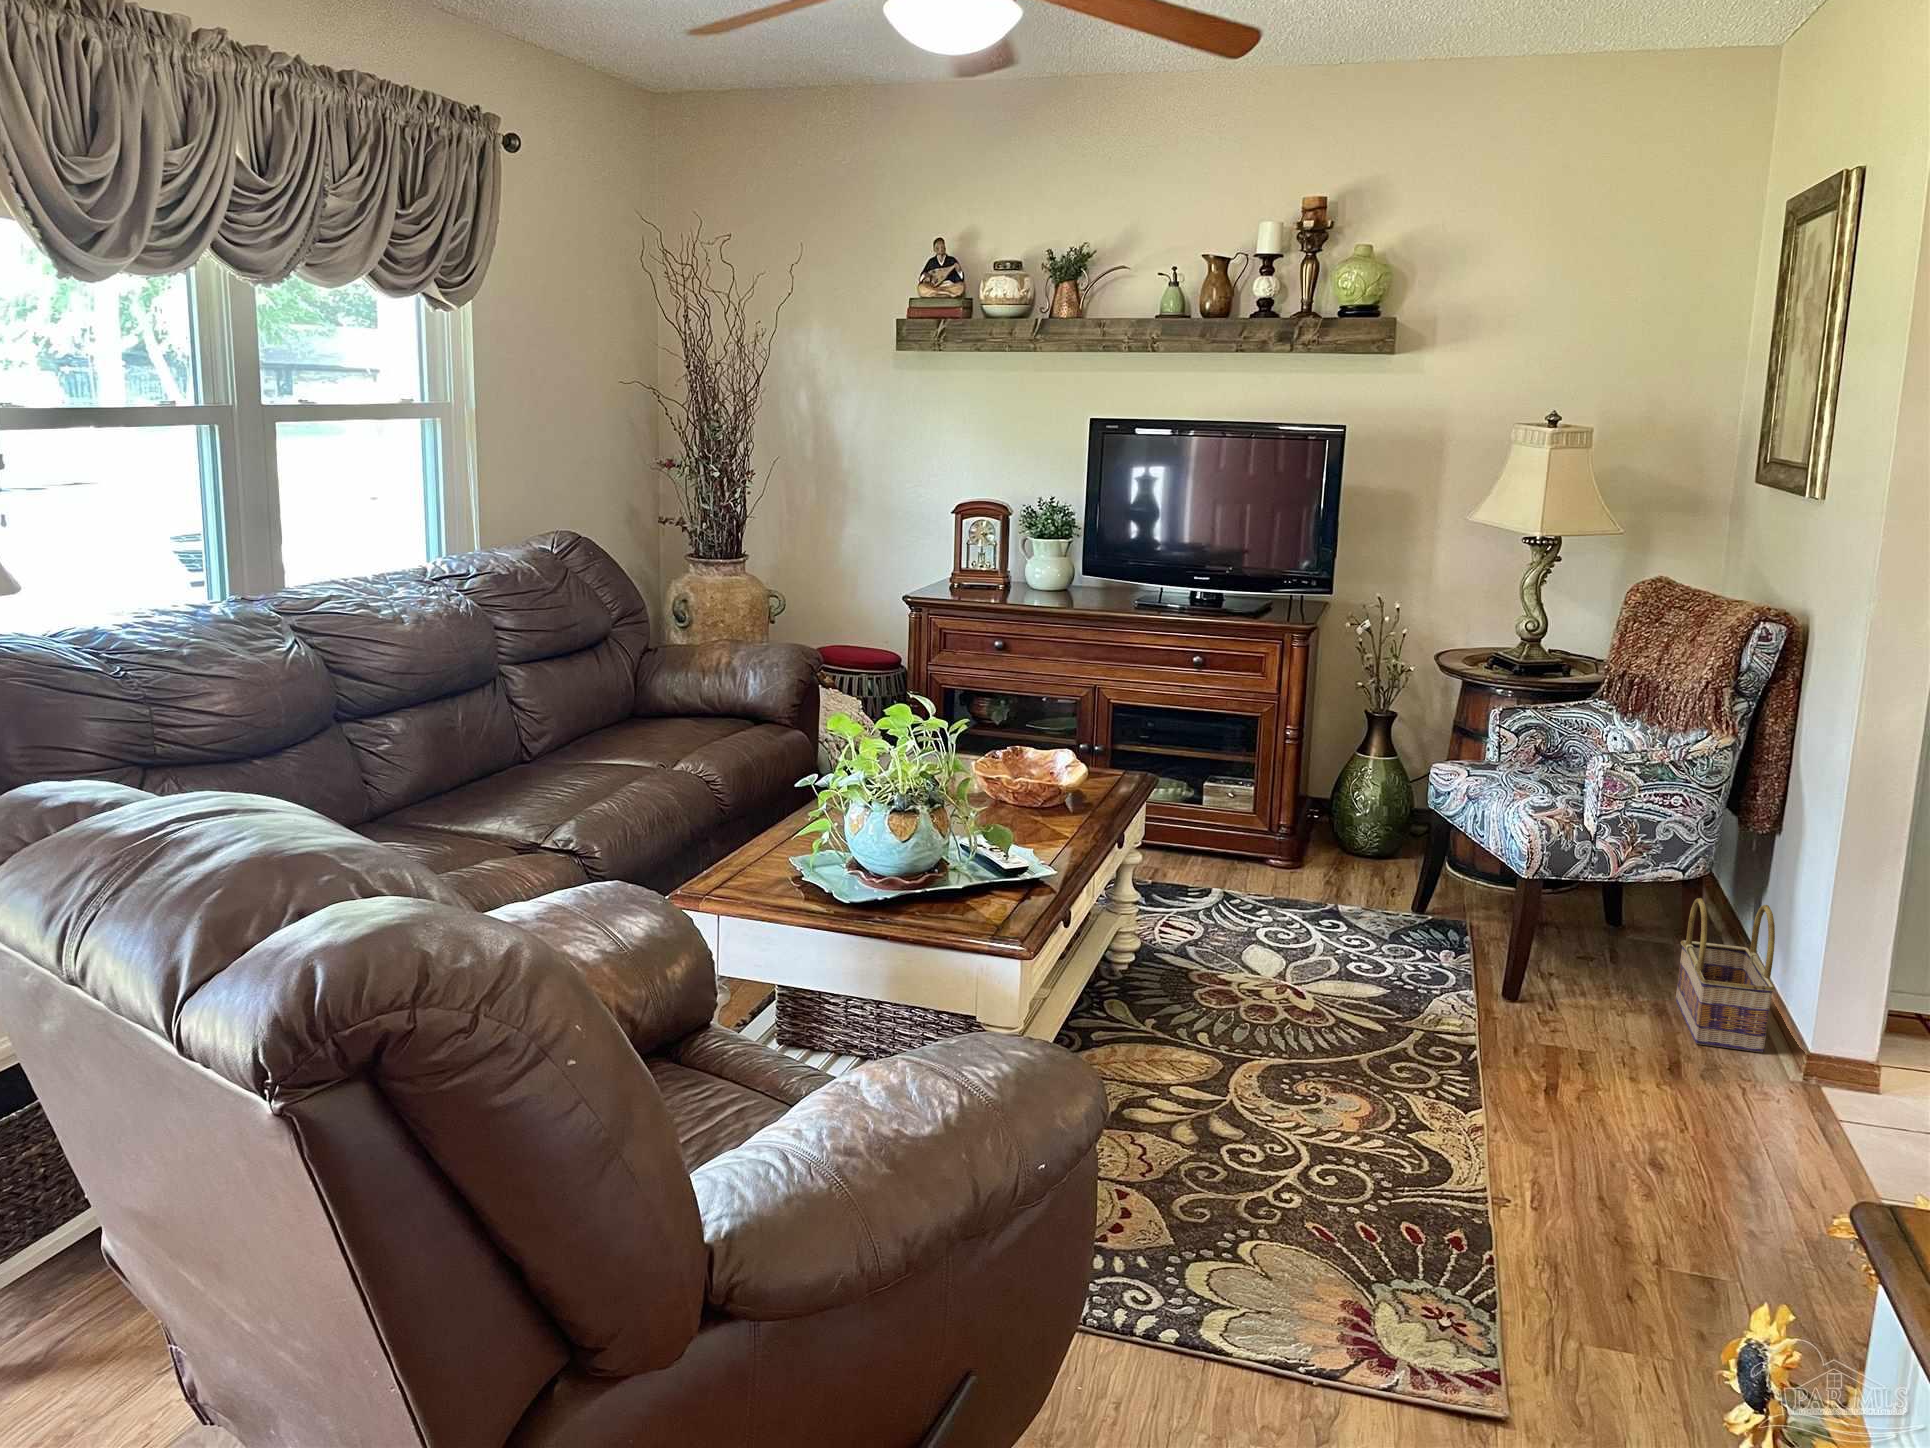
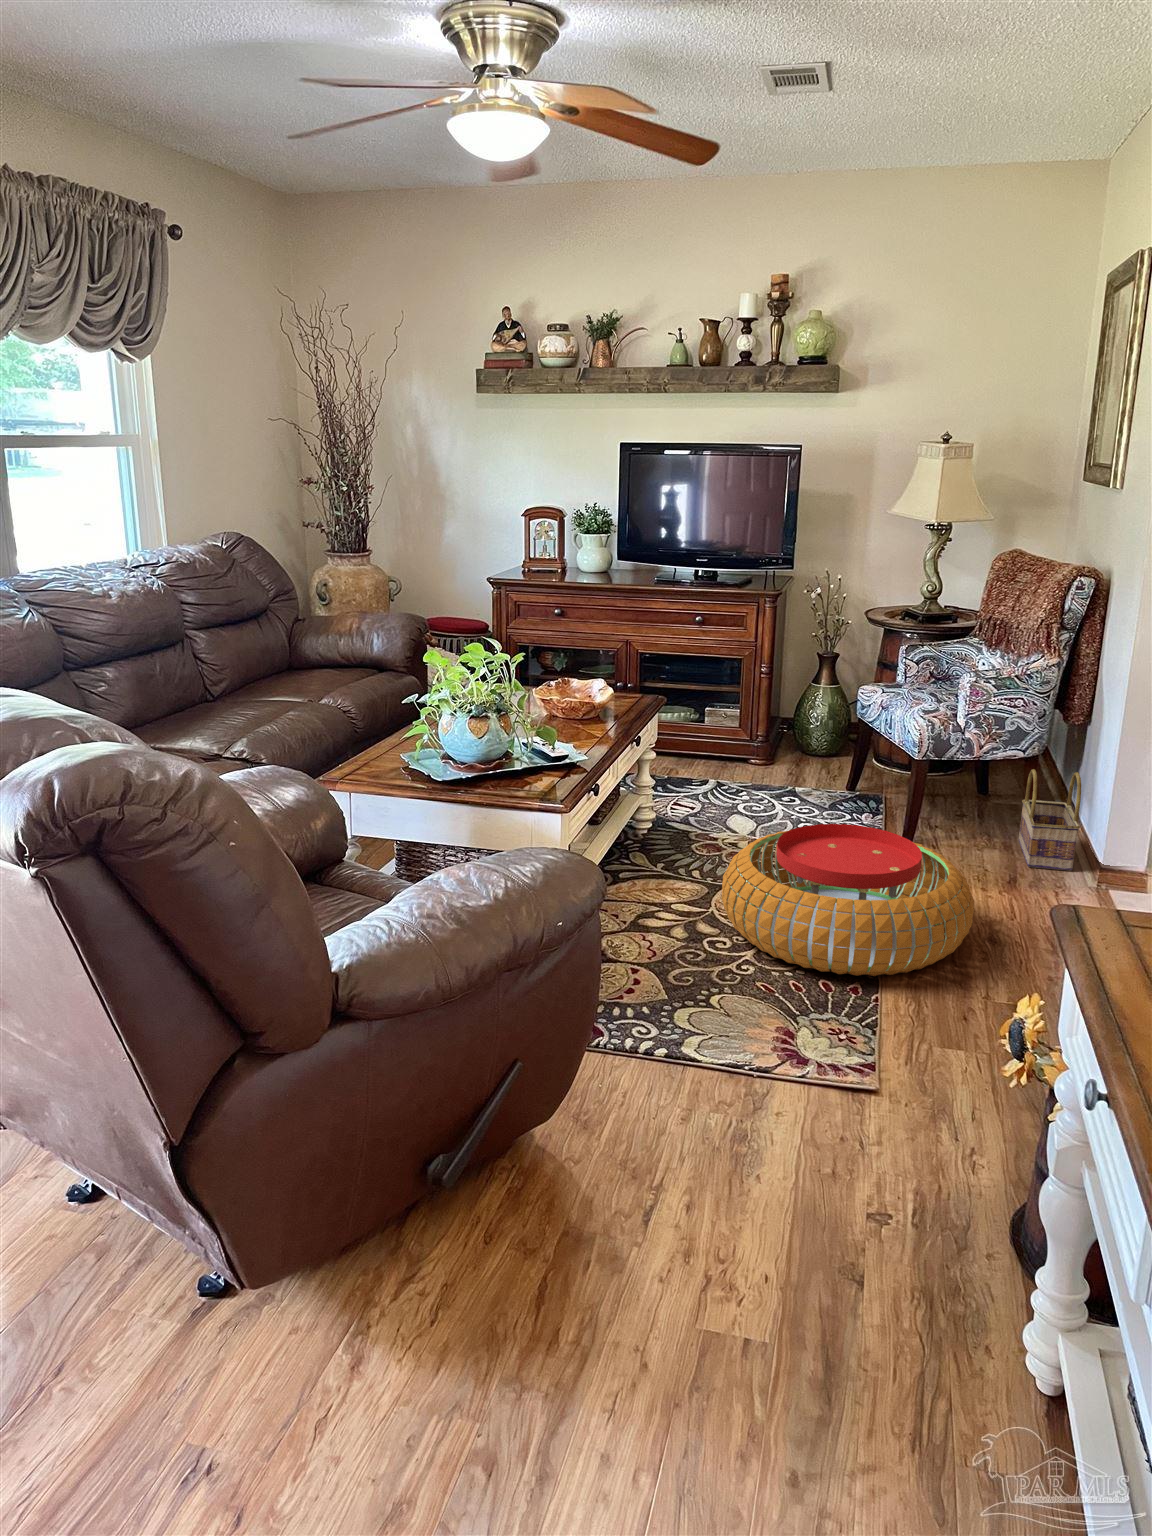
pouf: none [1247,977,1632,1219] -> present [721,824,974,976]

